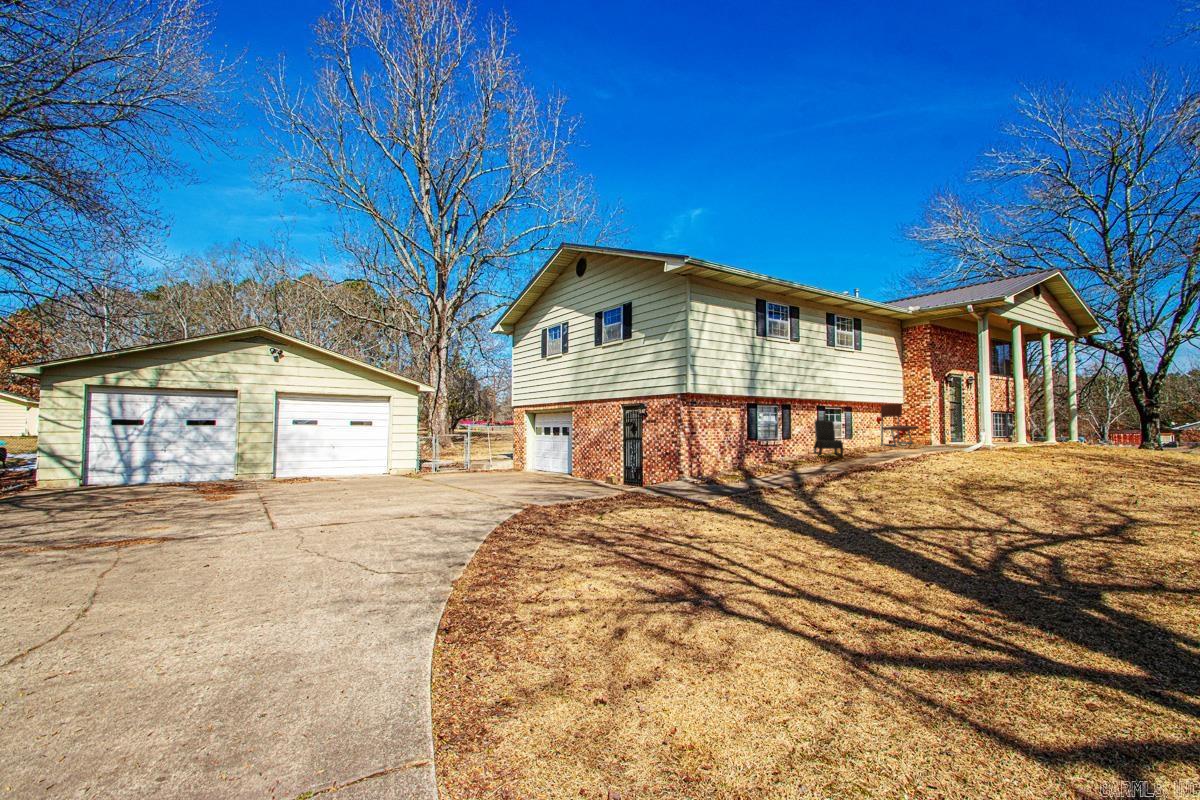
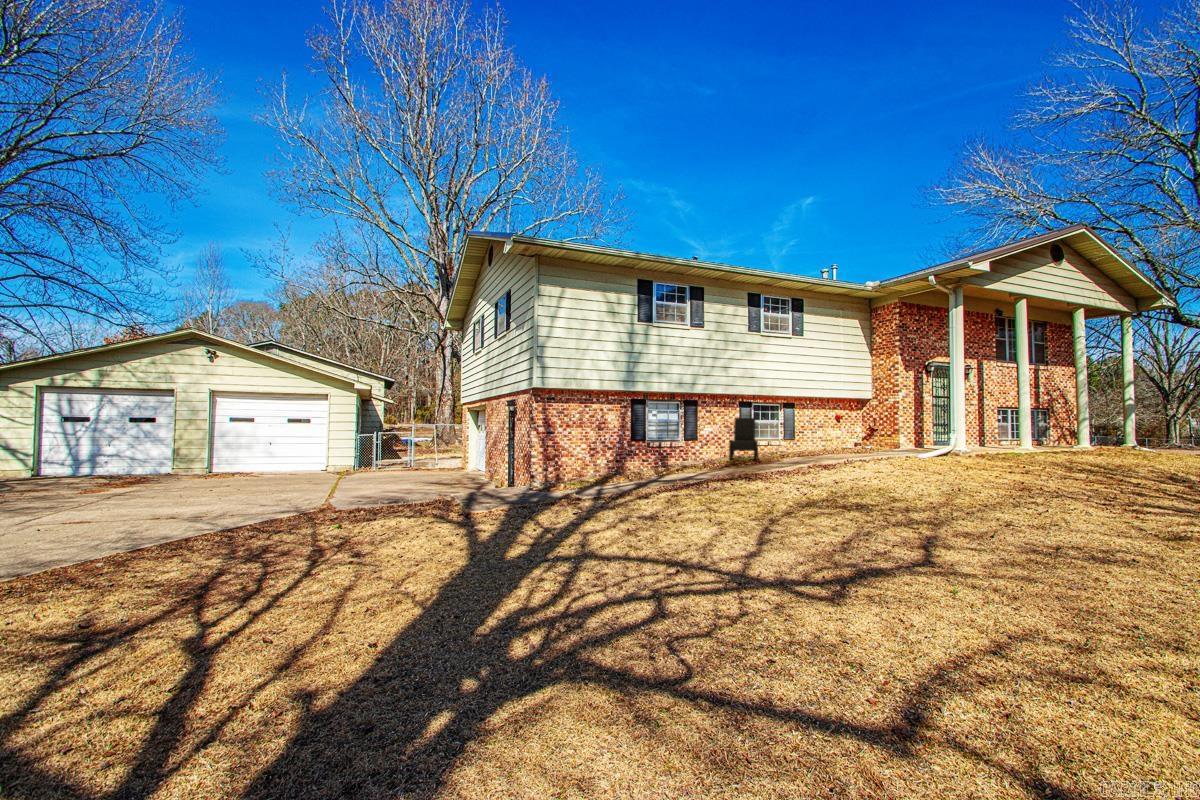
bench: present [880,404,919,446] -> none [834,399,883,449]

